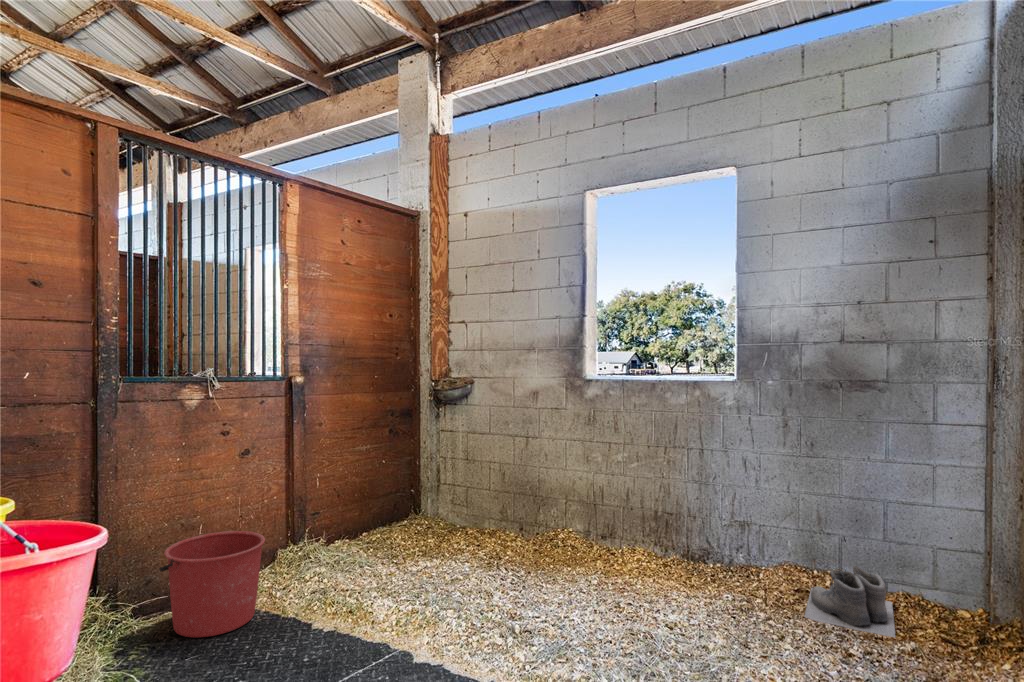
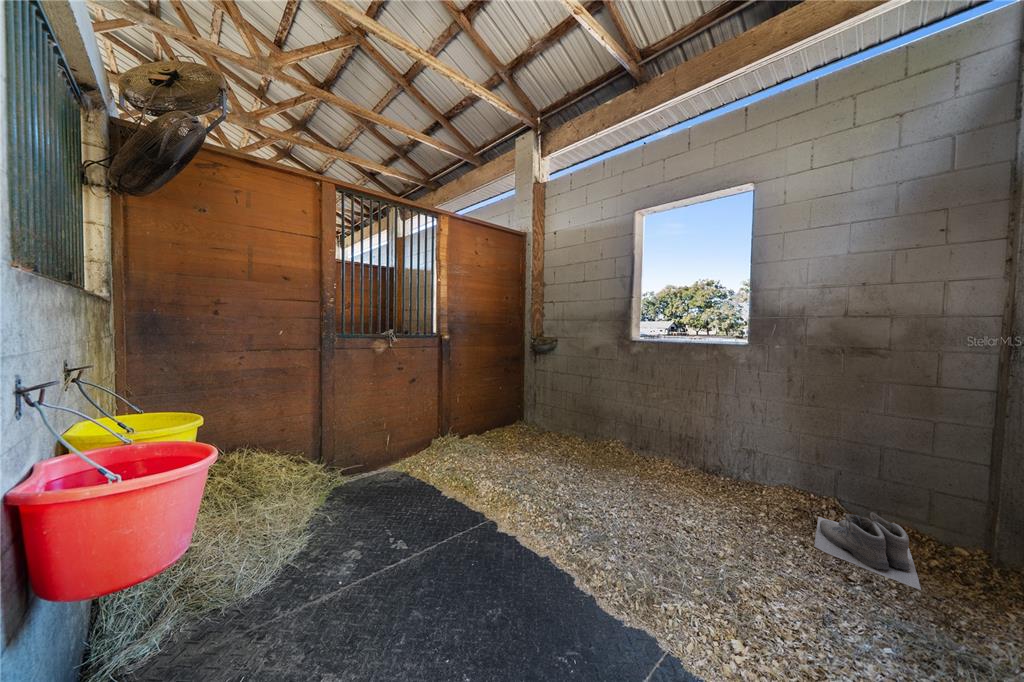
bucket: present [160,531,265,637] -> none [364,424,423,485]

